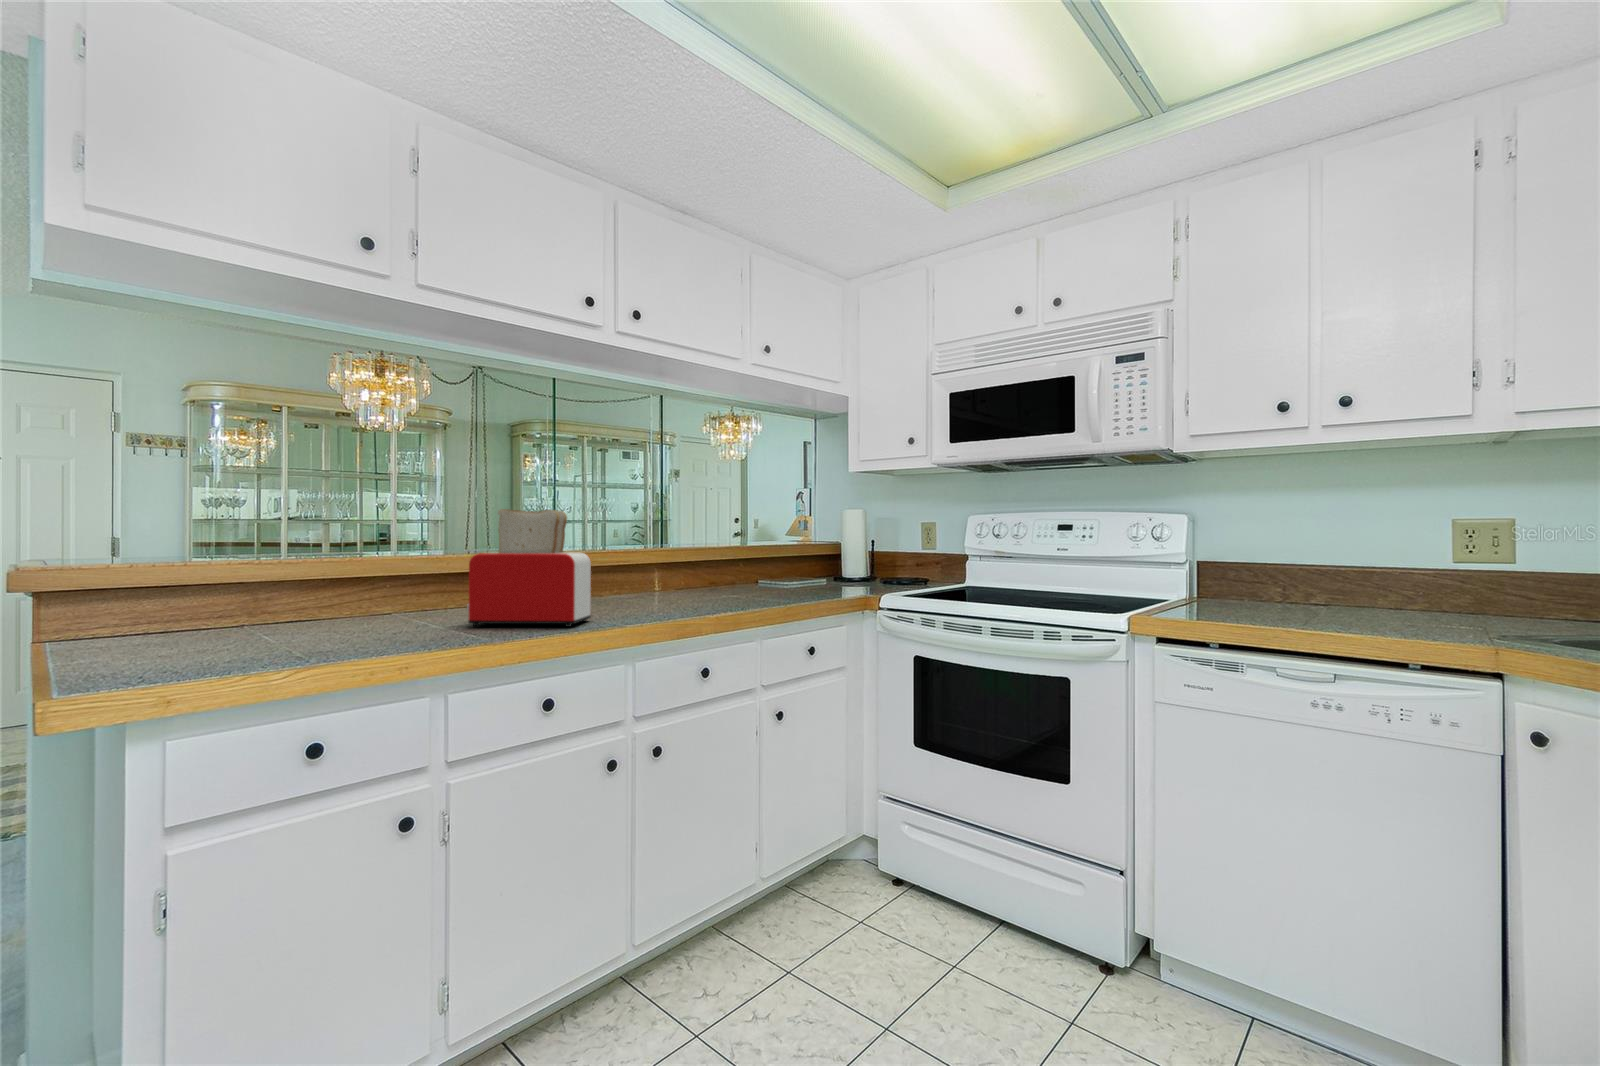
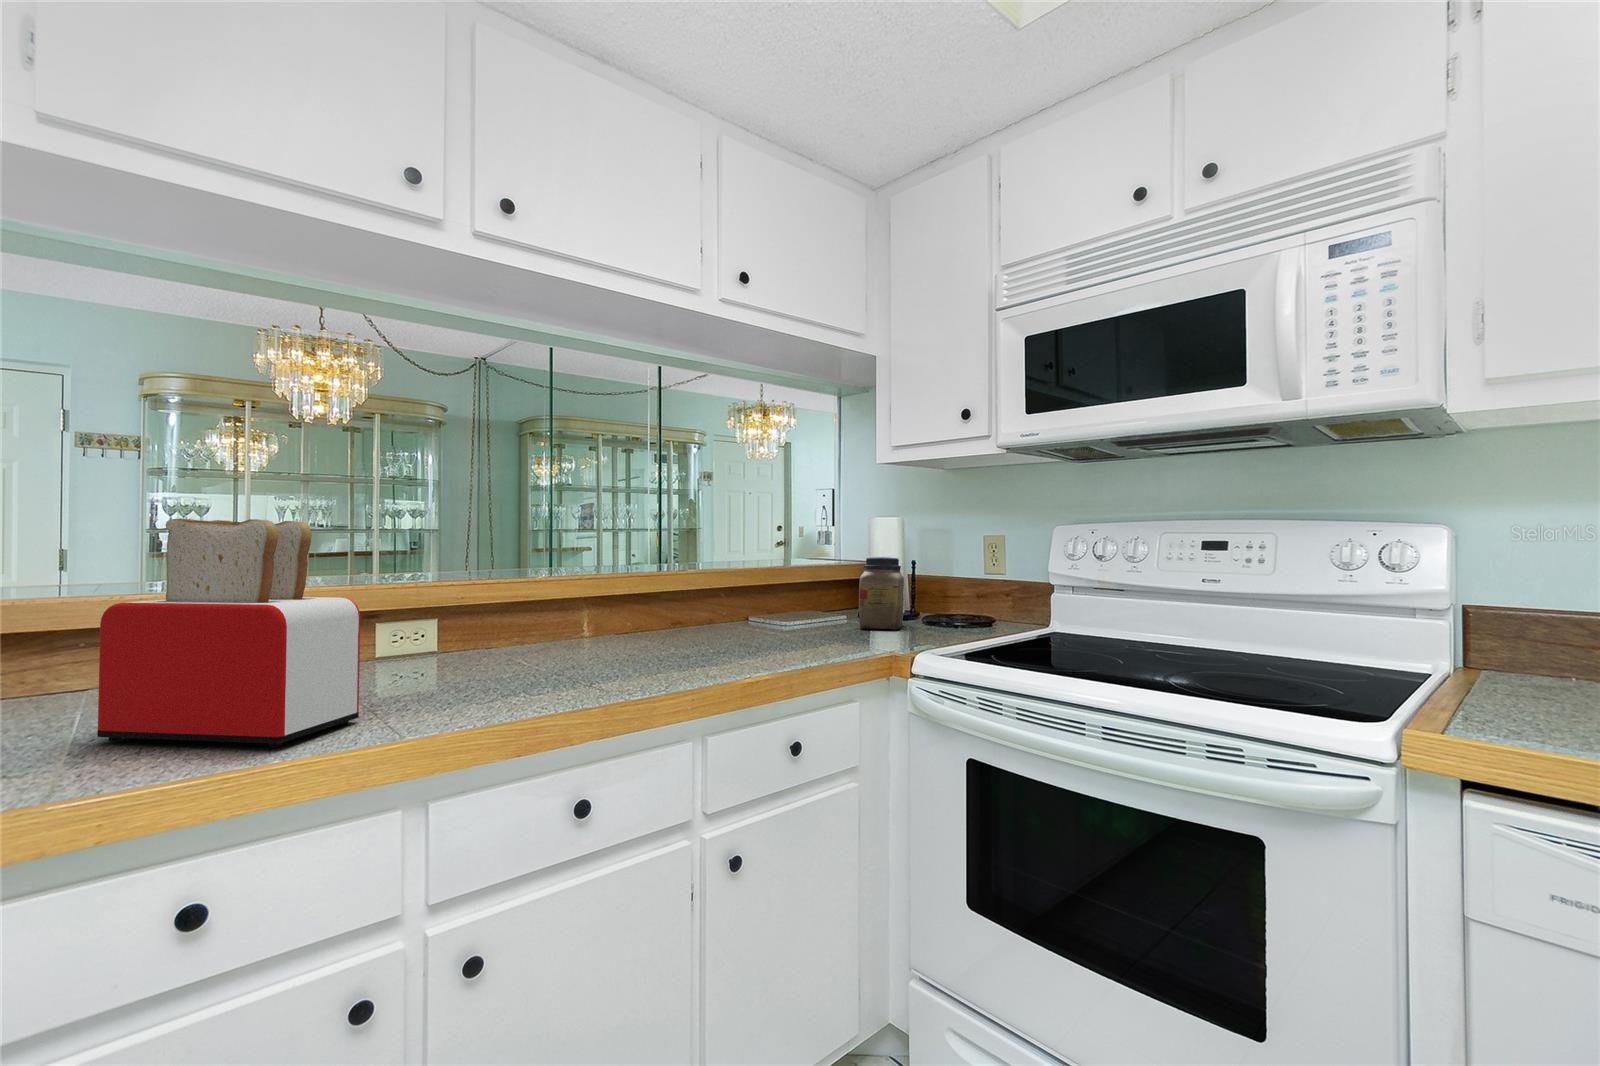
jar: none [839,537,869,586] -> present [859,557,904,629]

